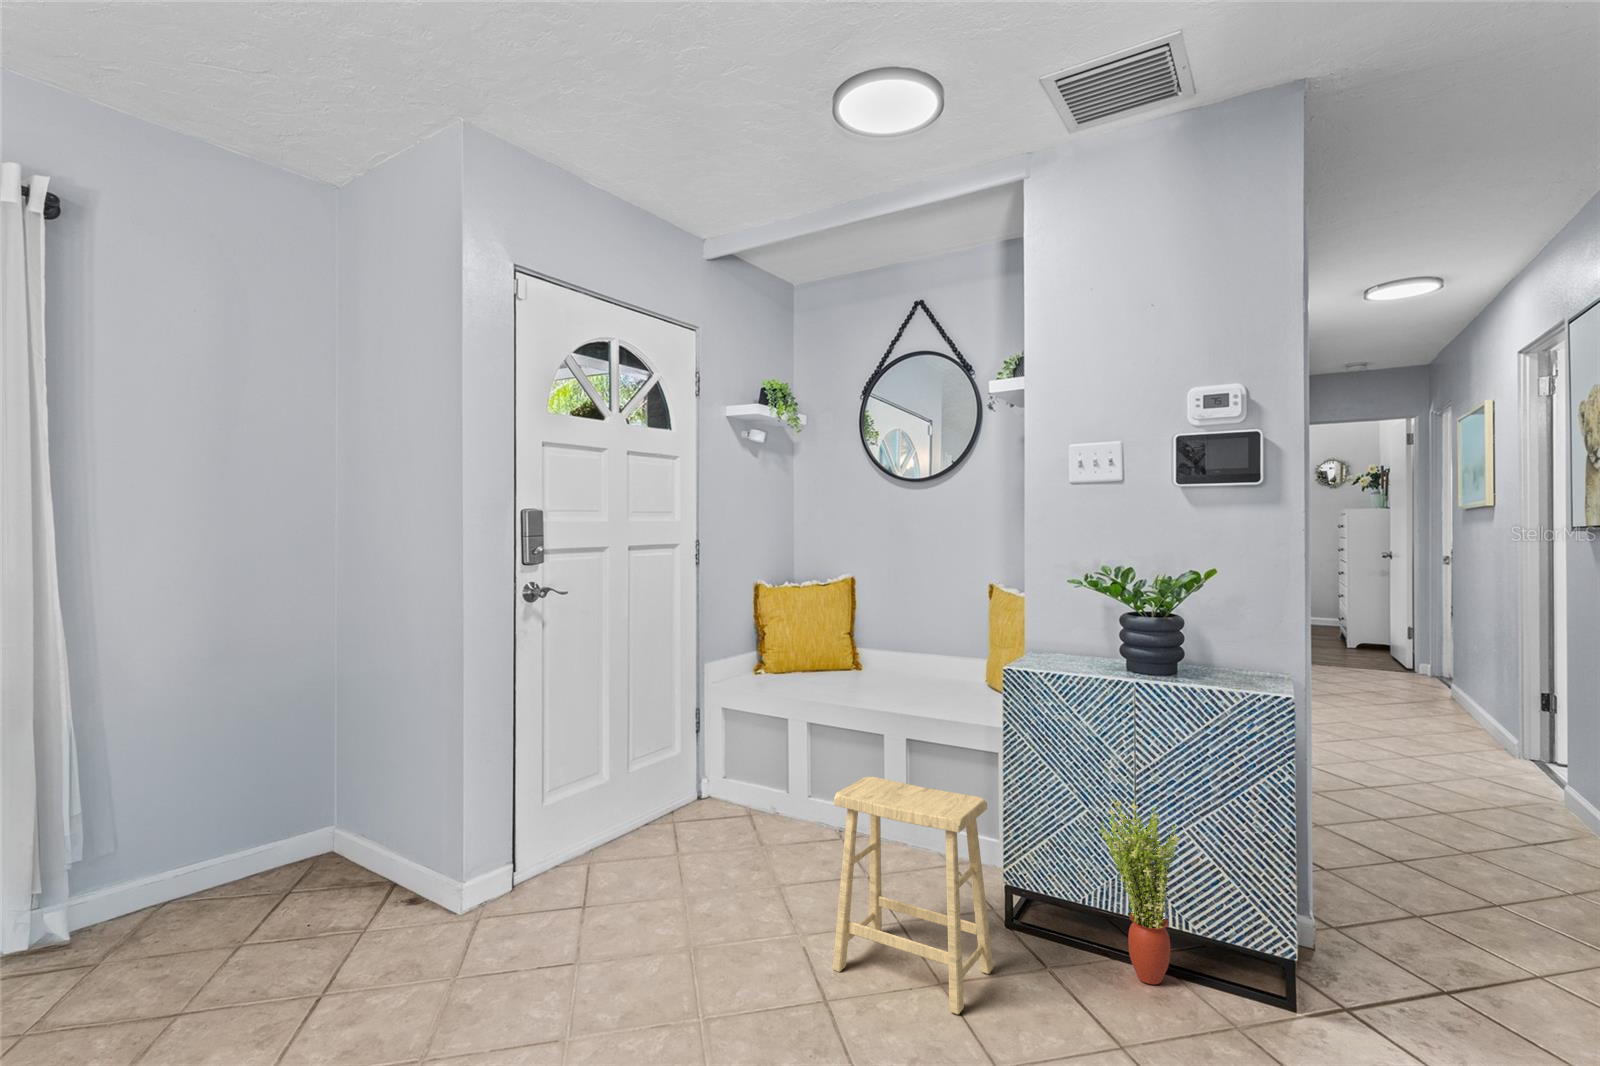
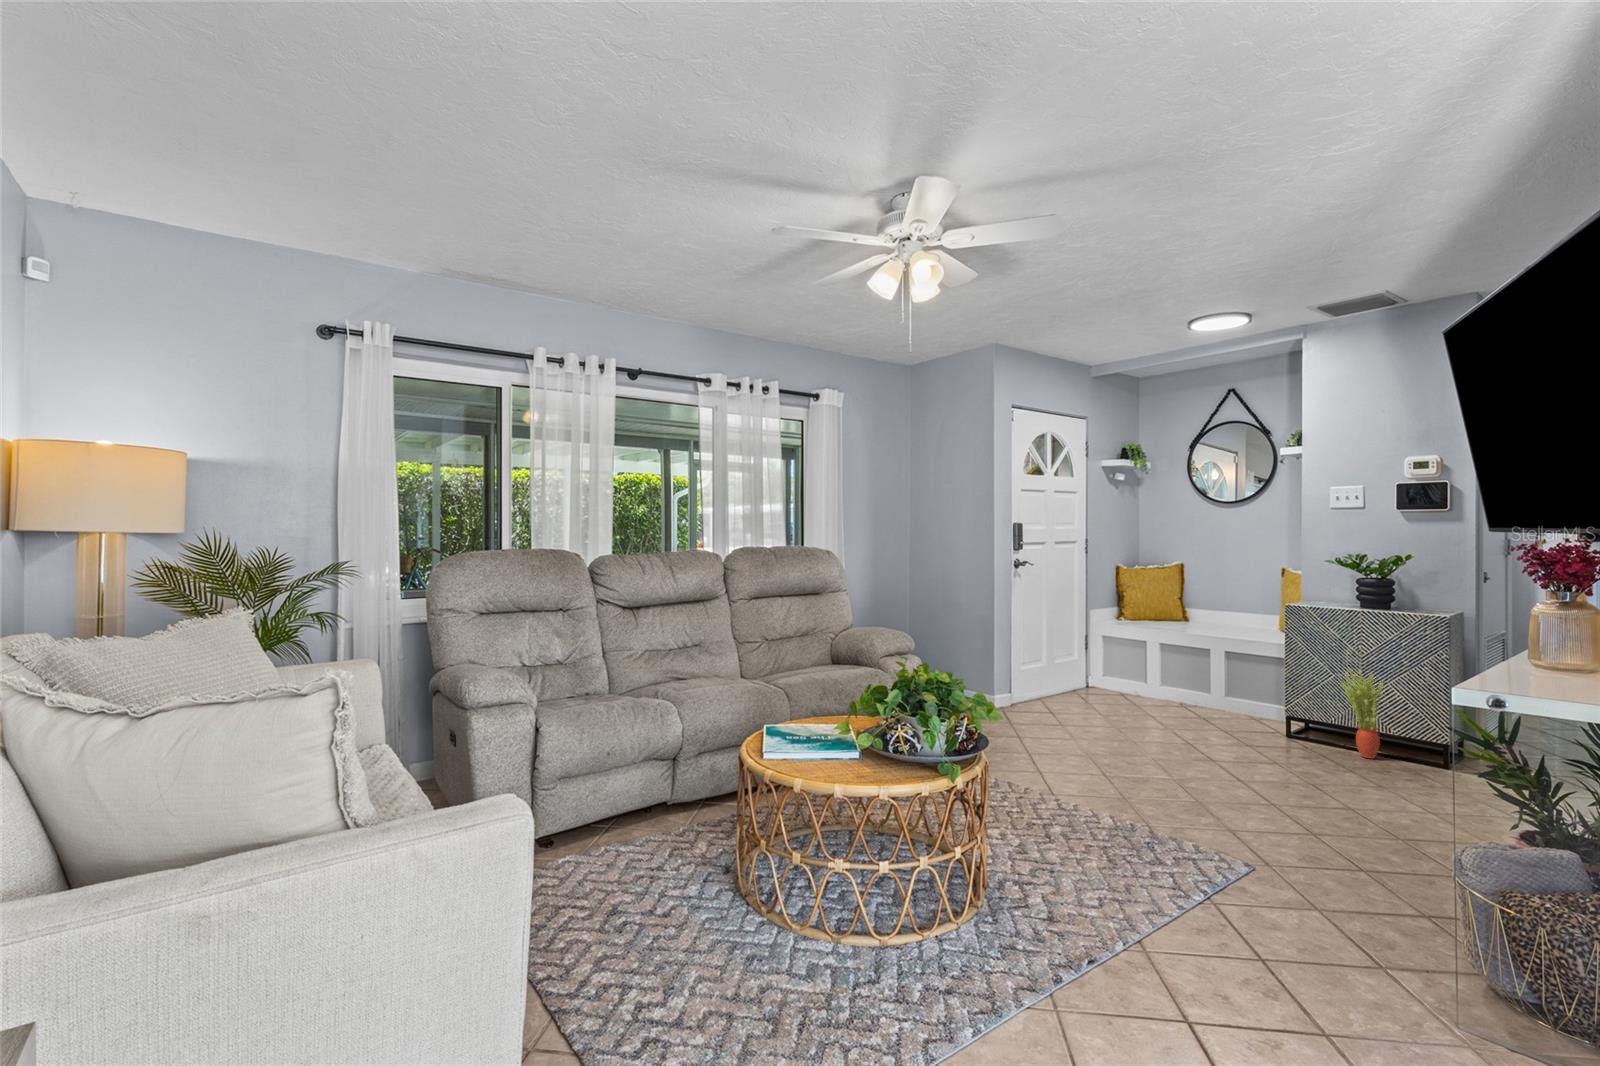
footstool: present [833,777,993,1014] -> none [1191,654,1278,755]

